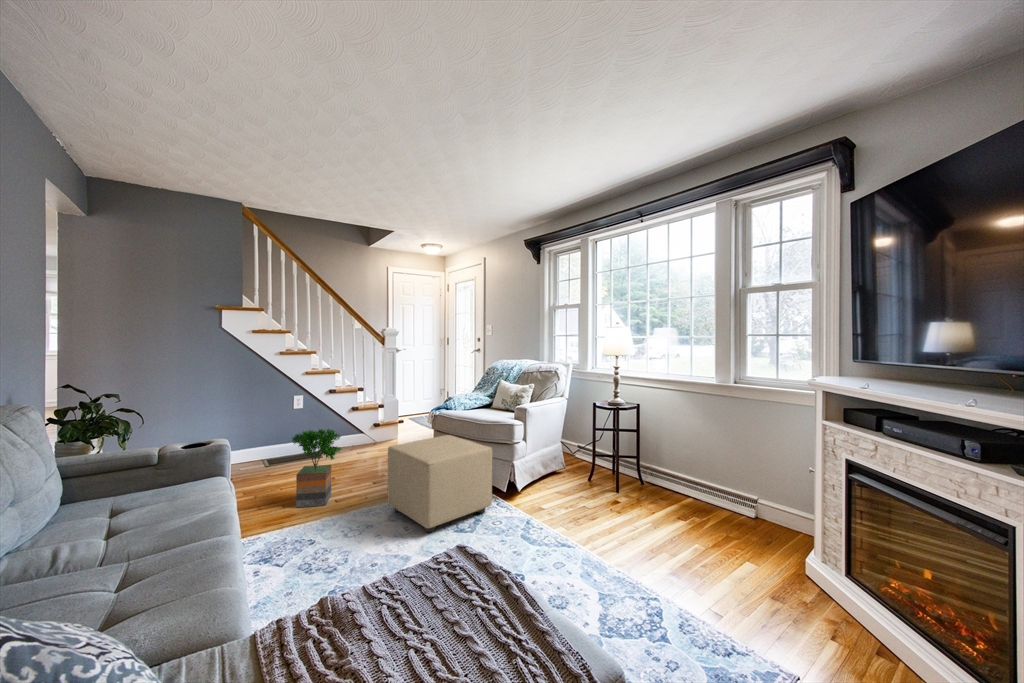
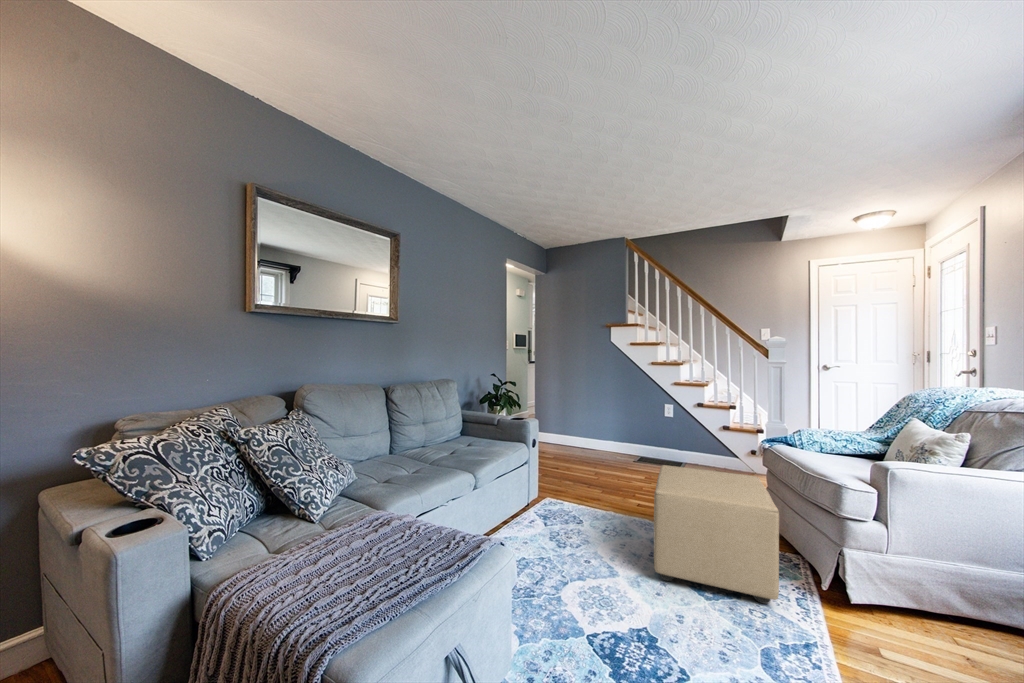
potted tree: present [292,429,341,507] -> none [602,430,649,508]

